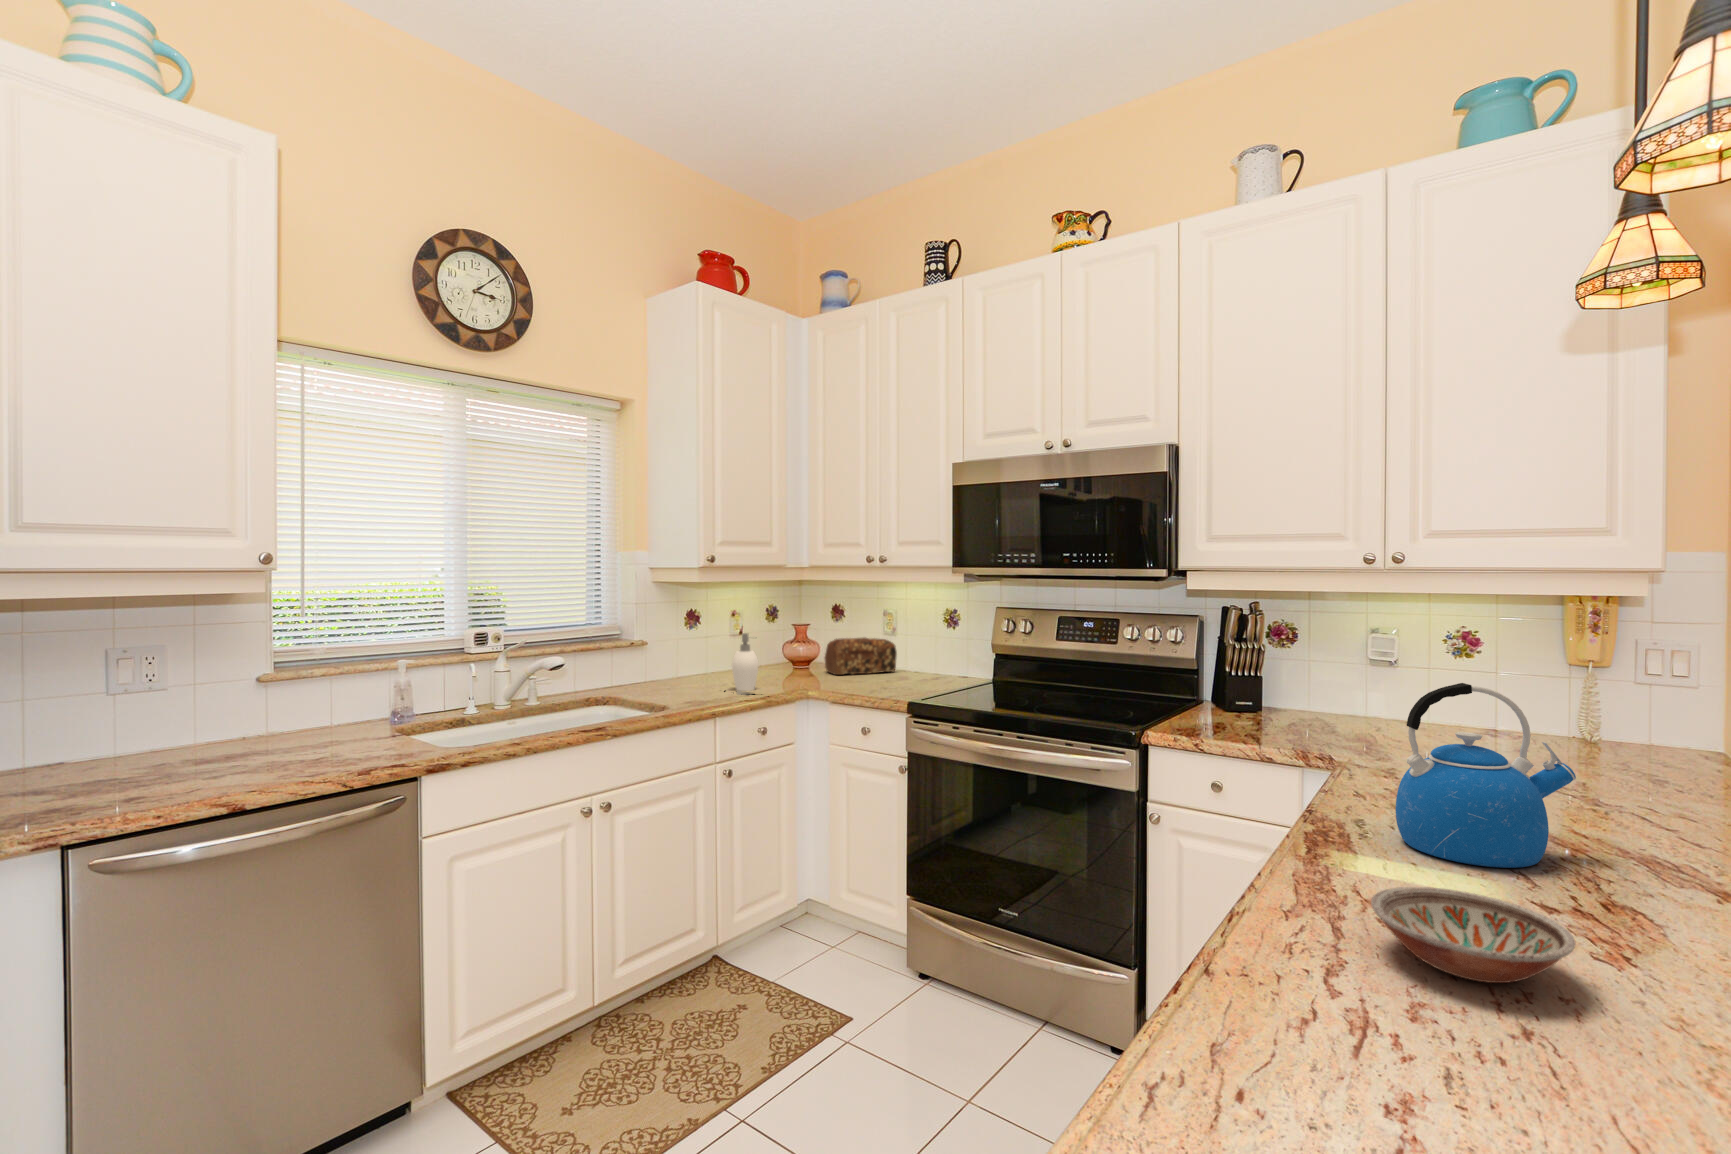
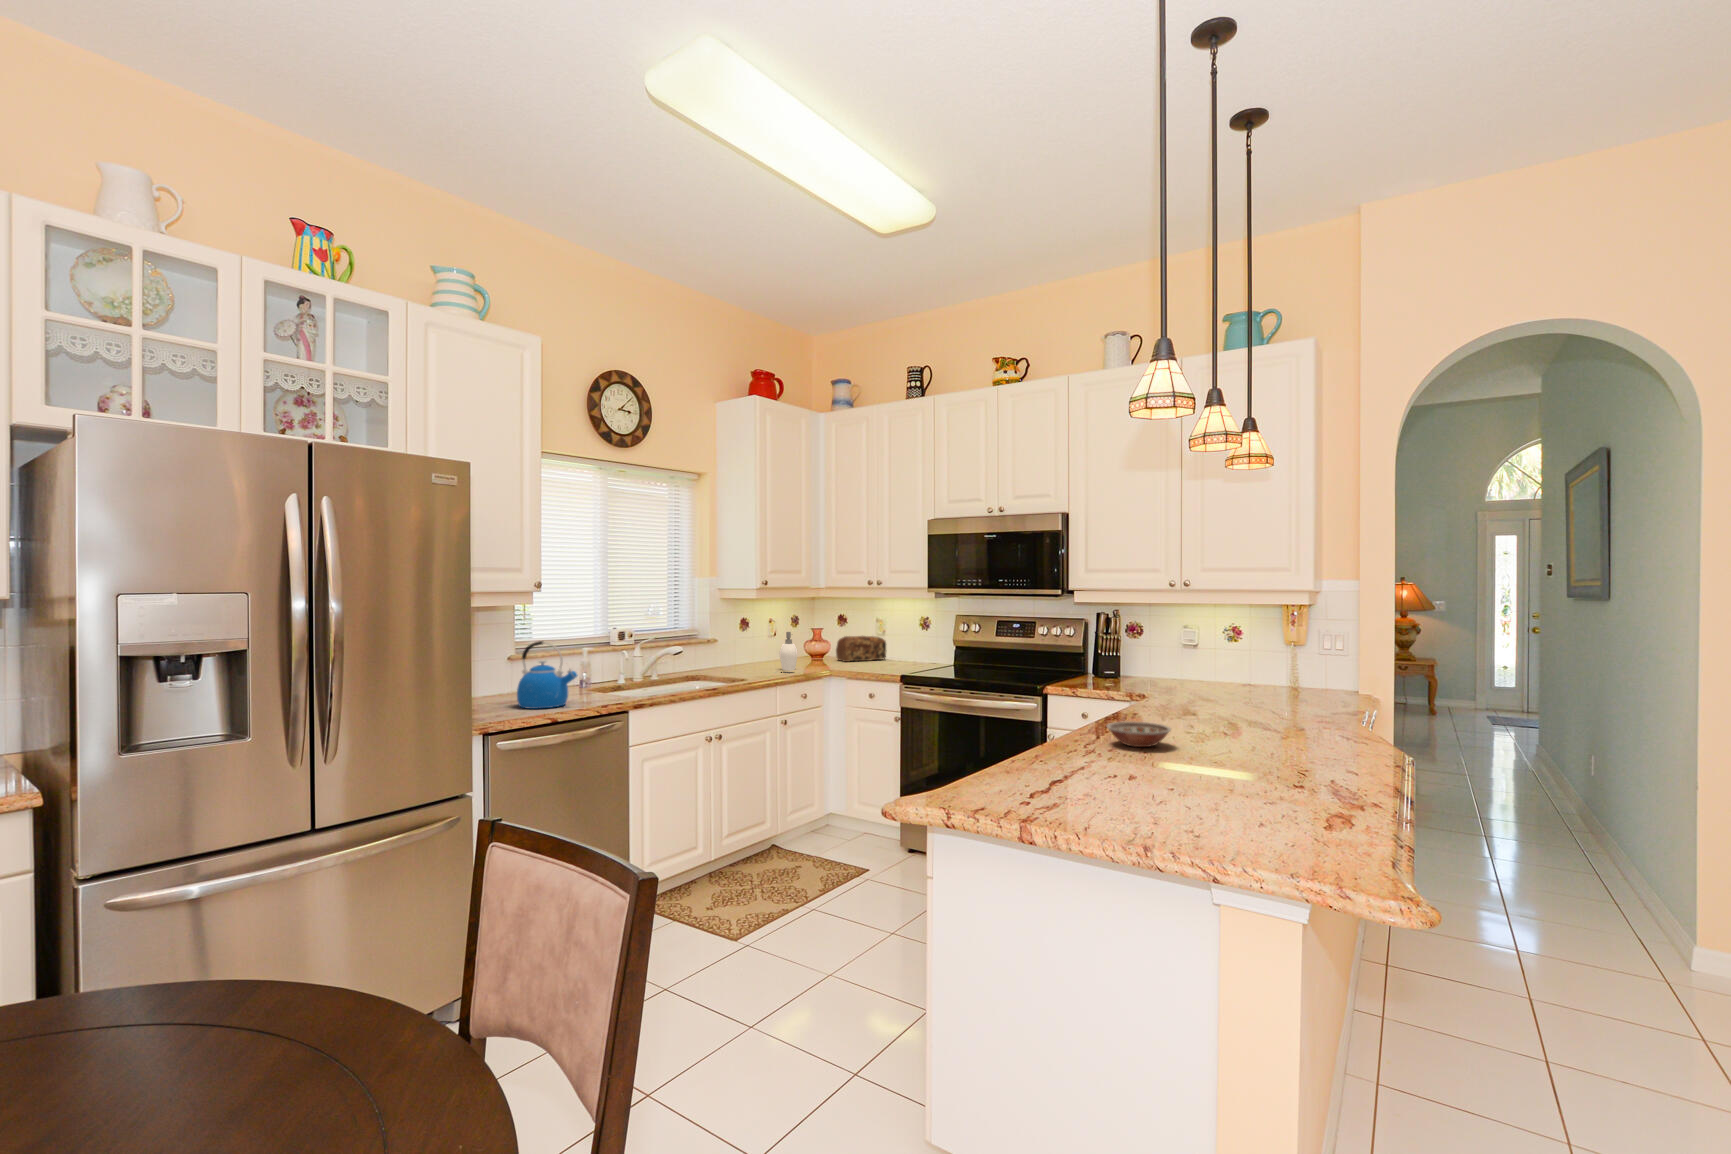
kettle: present [1396,683,1576,868] -> present [517,641,577,709]

